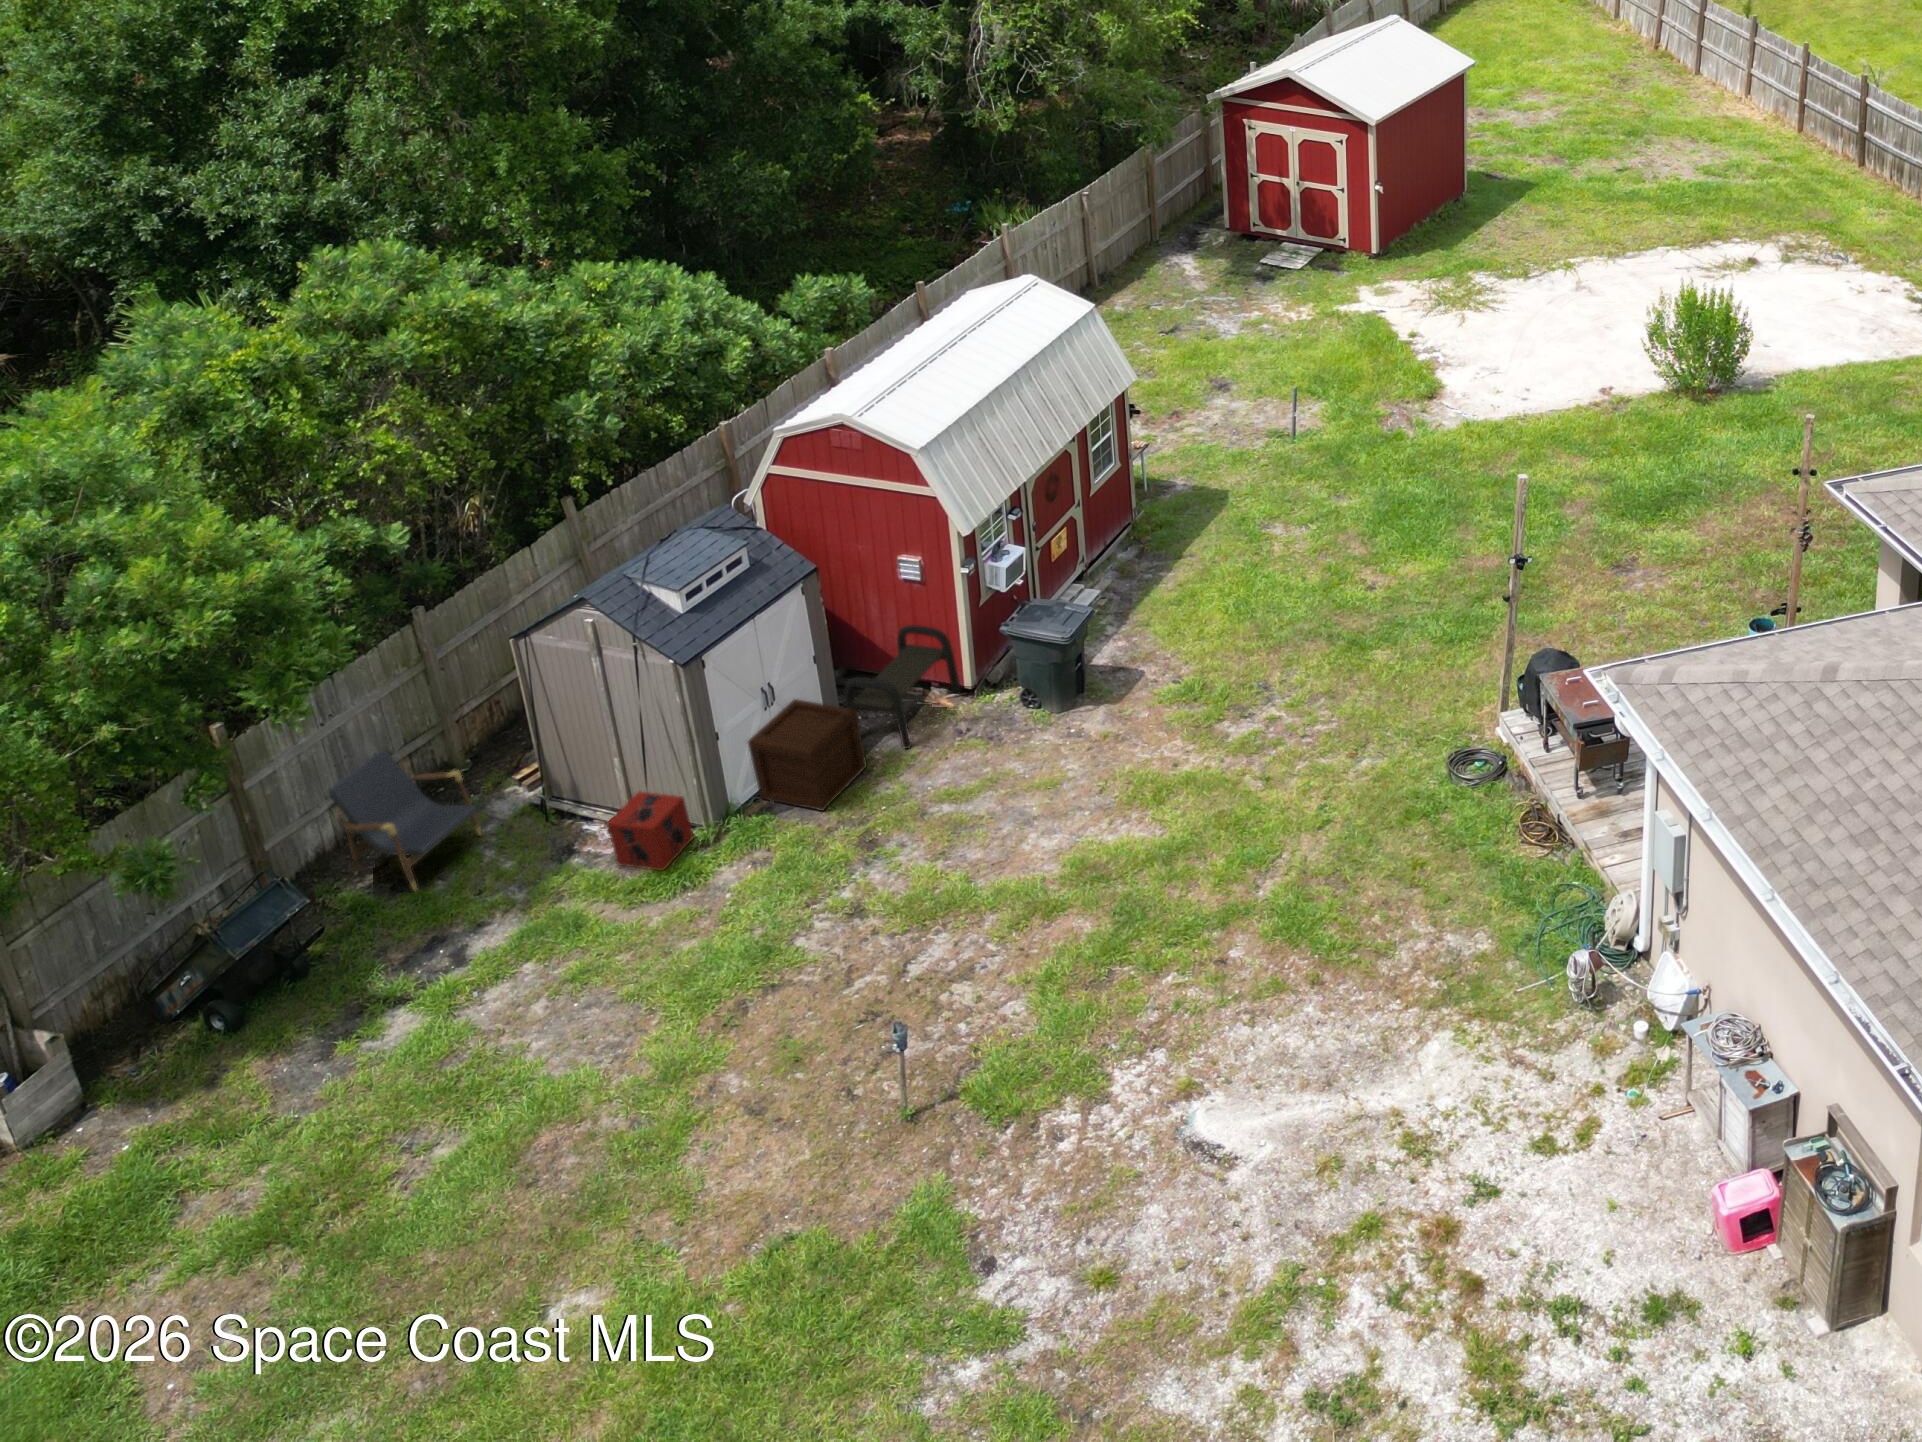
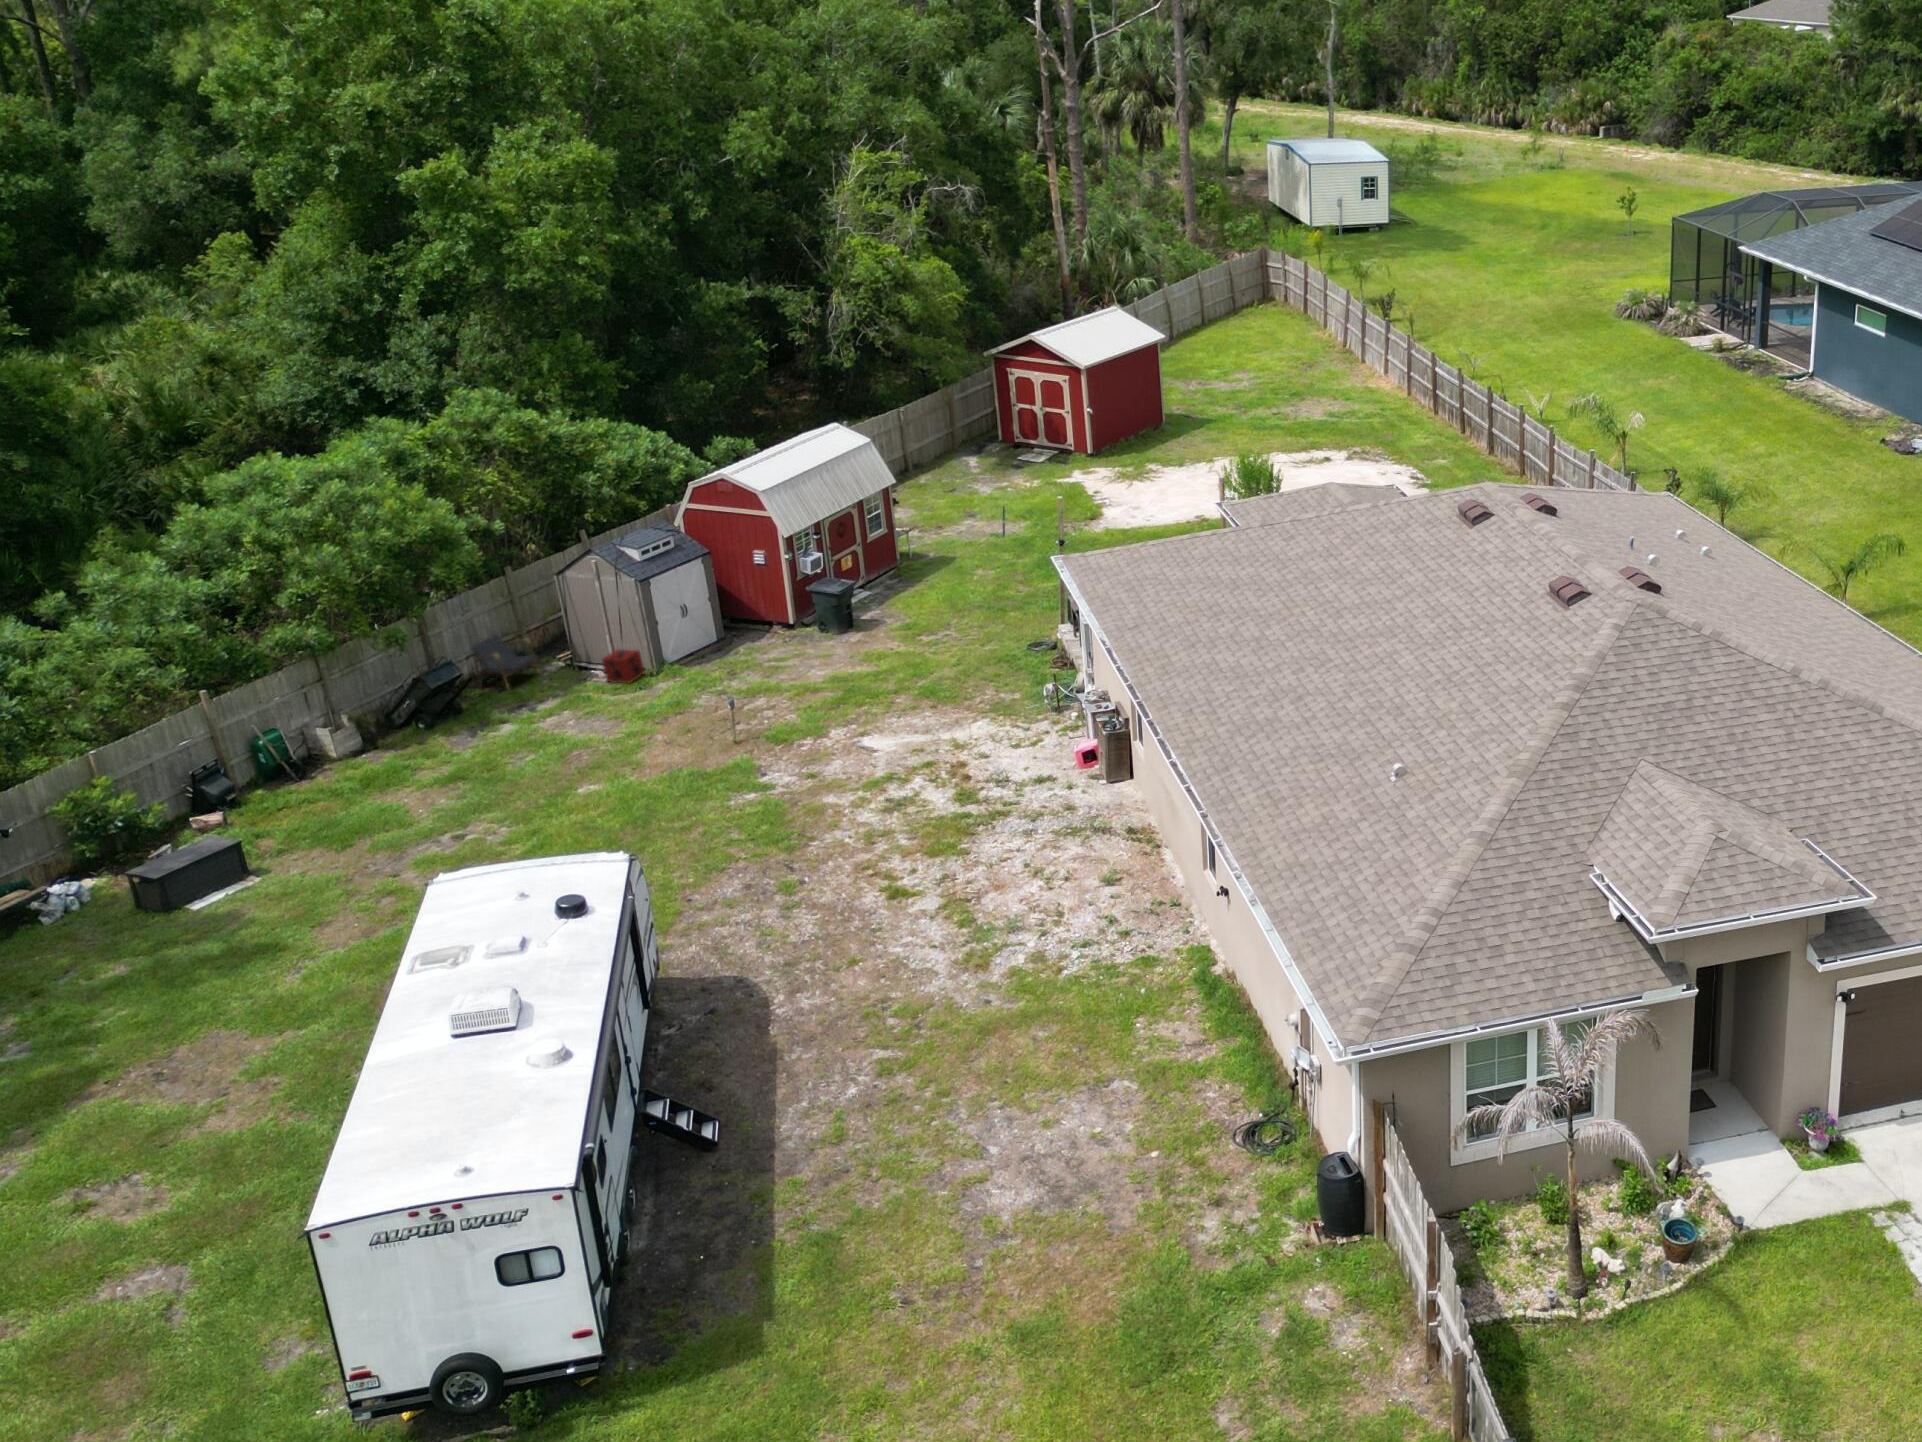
bench: present [845,625,961,749] -> none [724,591,789,647]
wooden crate: present [748,699,867,811] -> none [672,616,735,666]
potted plant: none [16,1057,111,1137] -> present [345,711,378,748]

